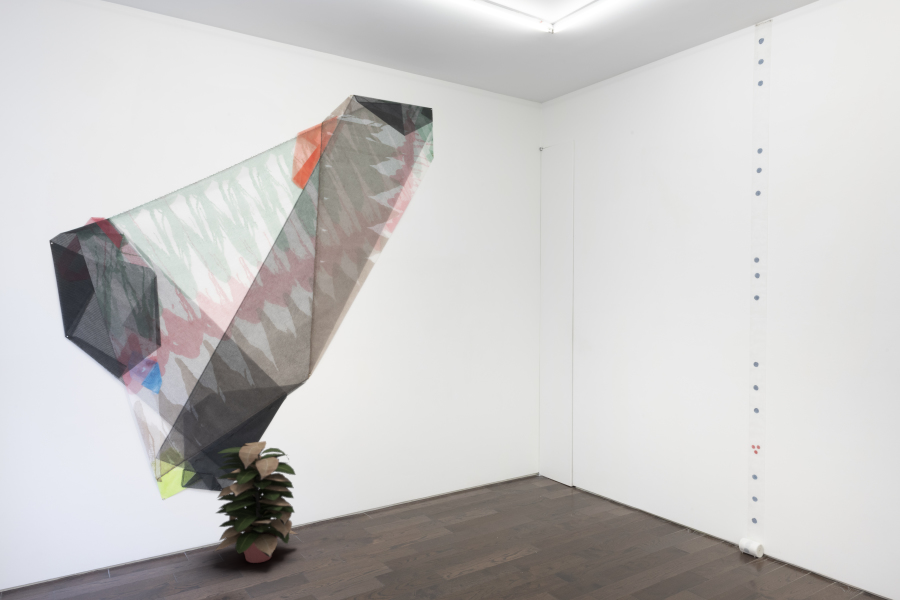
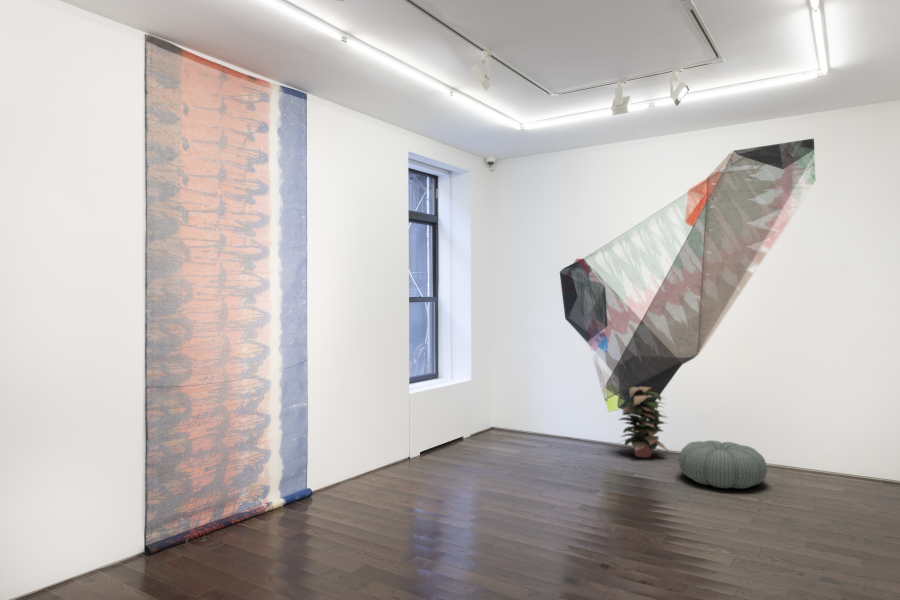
pouf: none [356,495,470,572] -> present [679,440,767,489]

